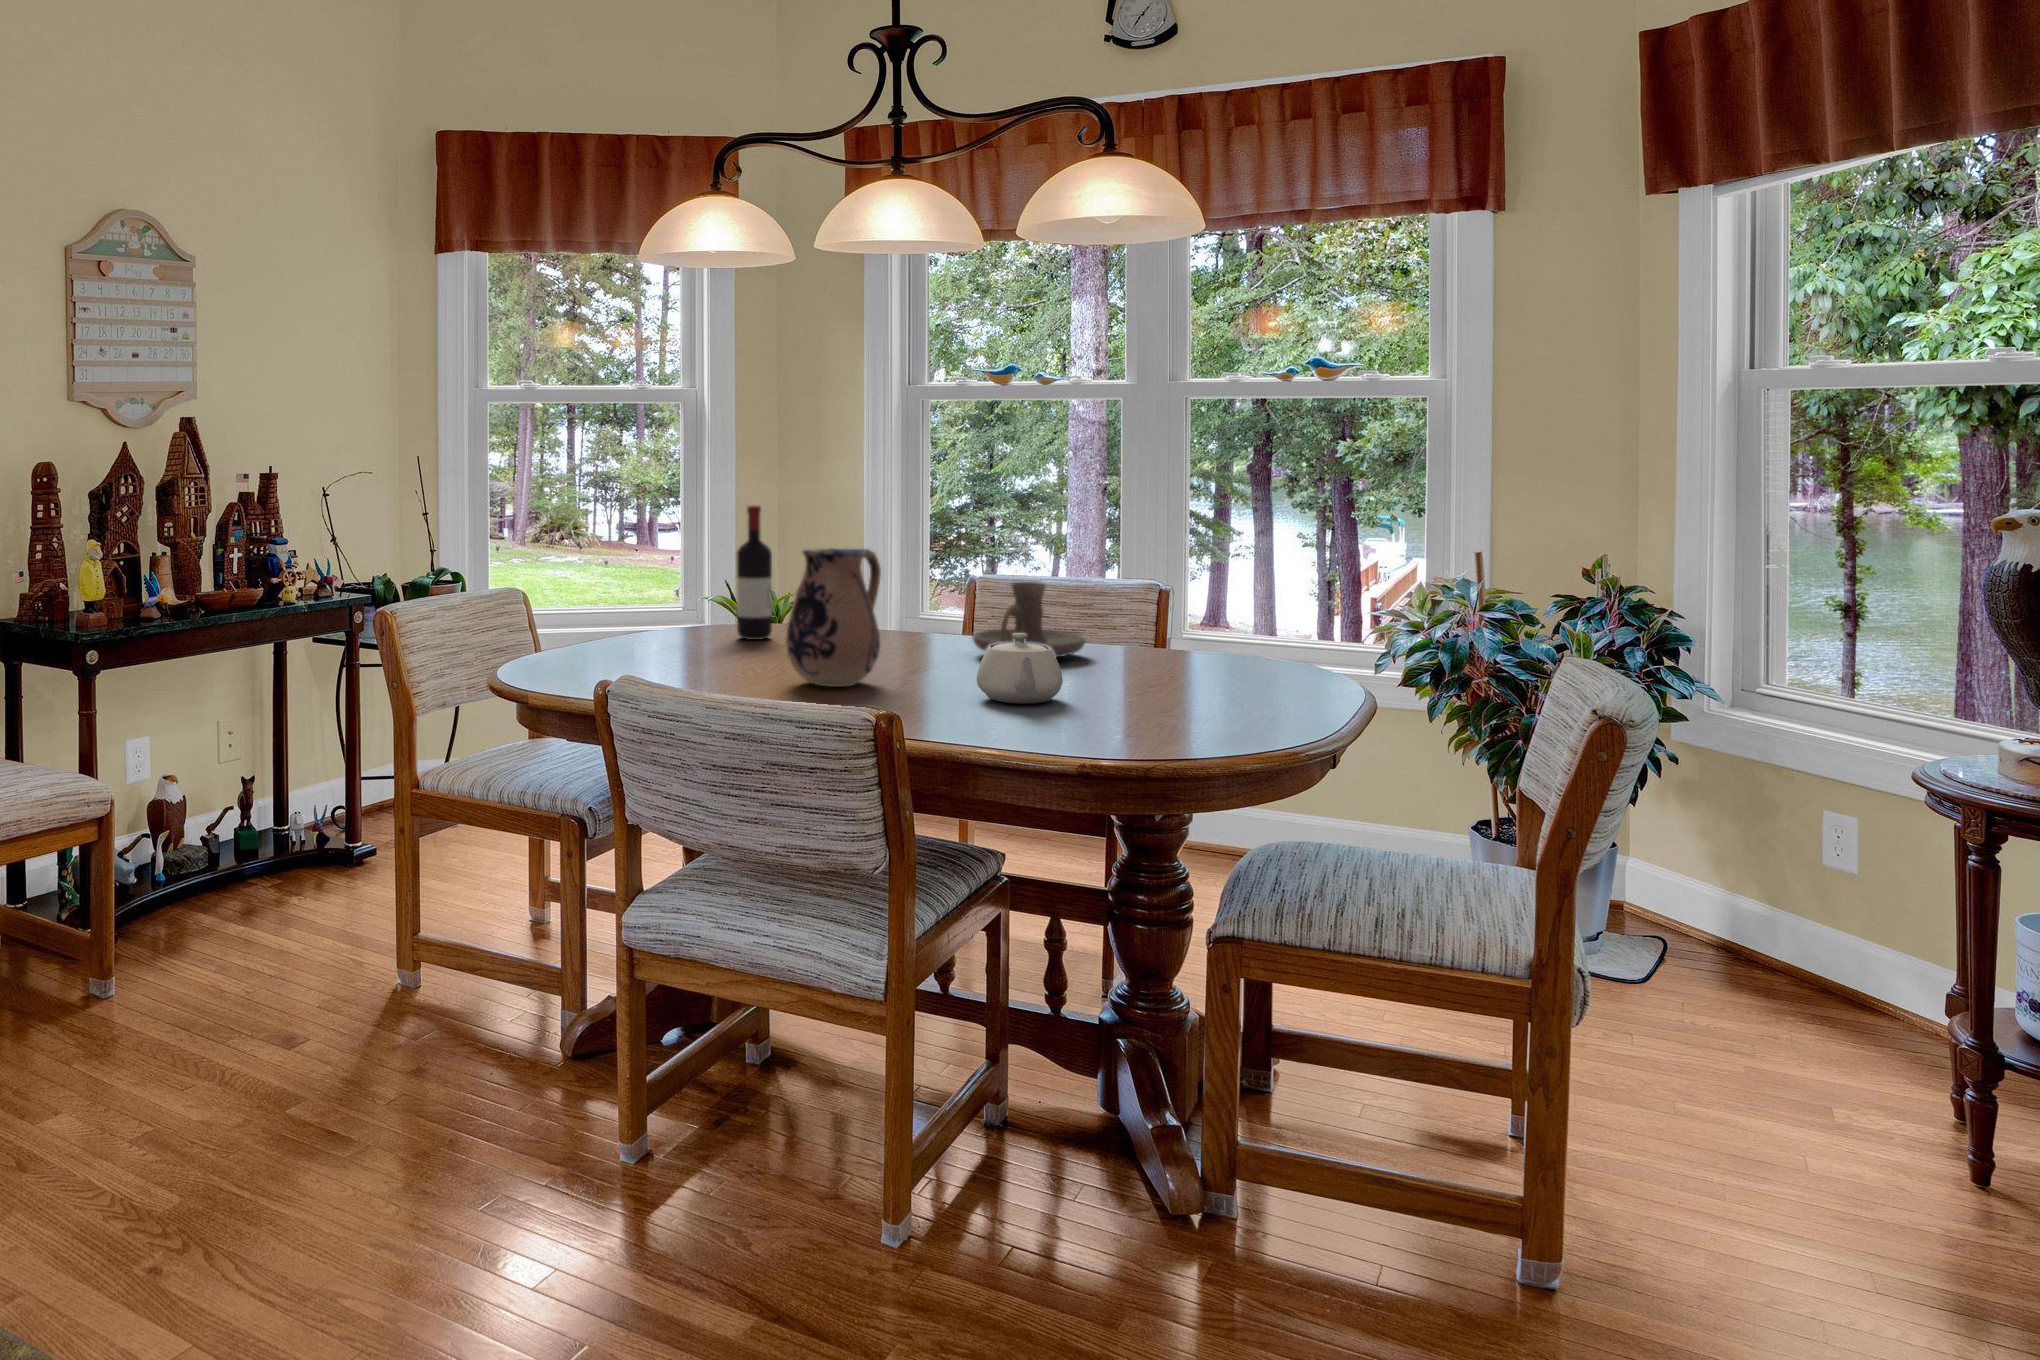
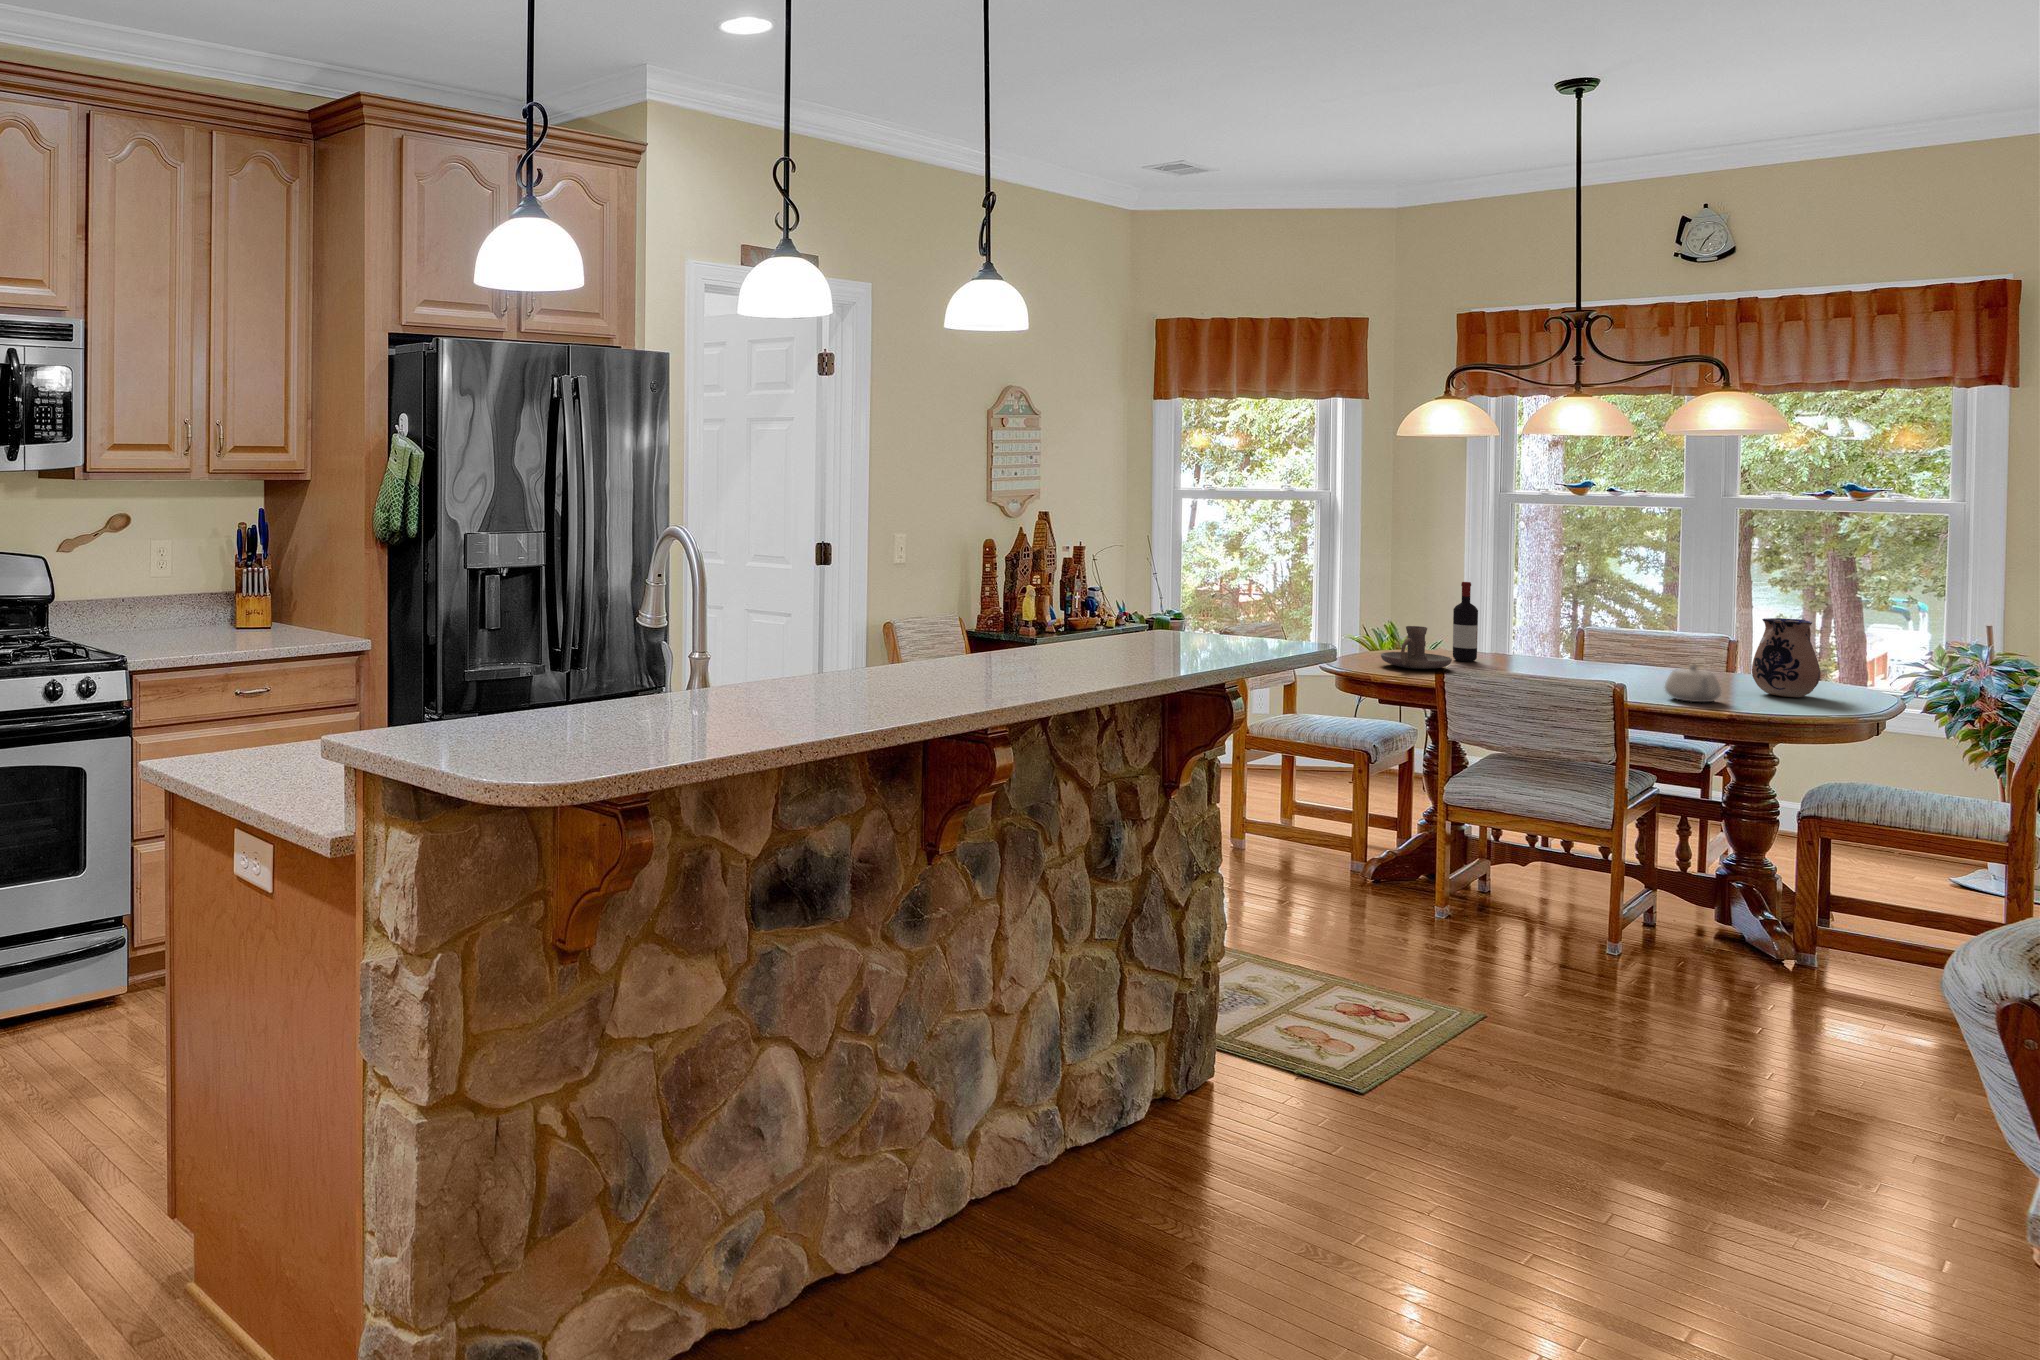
ceramic pitcher: present [786,548,881,687] -> present [1752,618,1820,697]
candle holder: present [972,582,1086,657] -> present [1381,626,1452,669]

